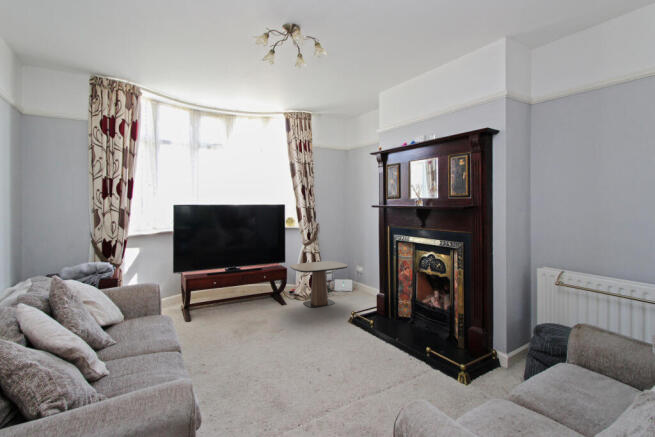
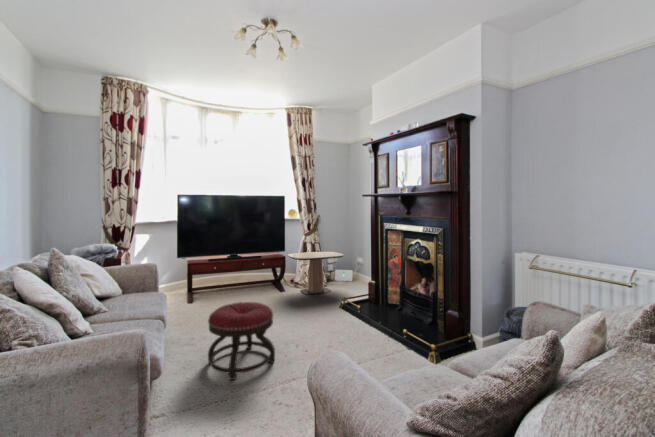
ottoman: none [226,326,297,413] -> present [208,302,275,380]

